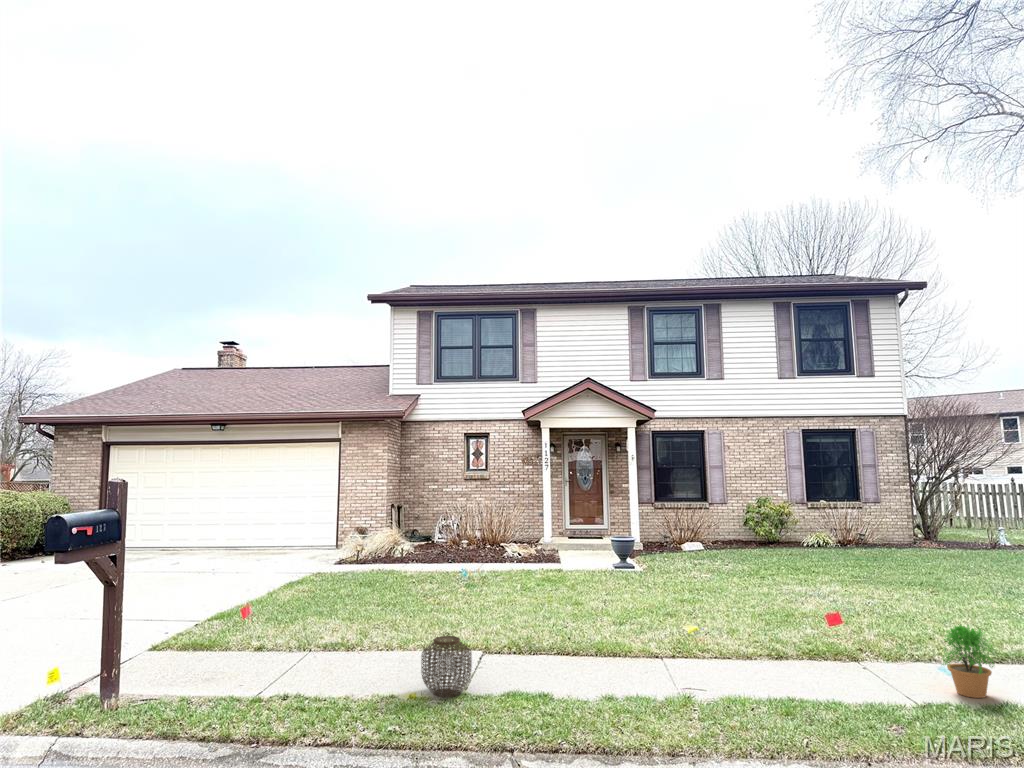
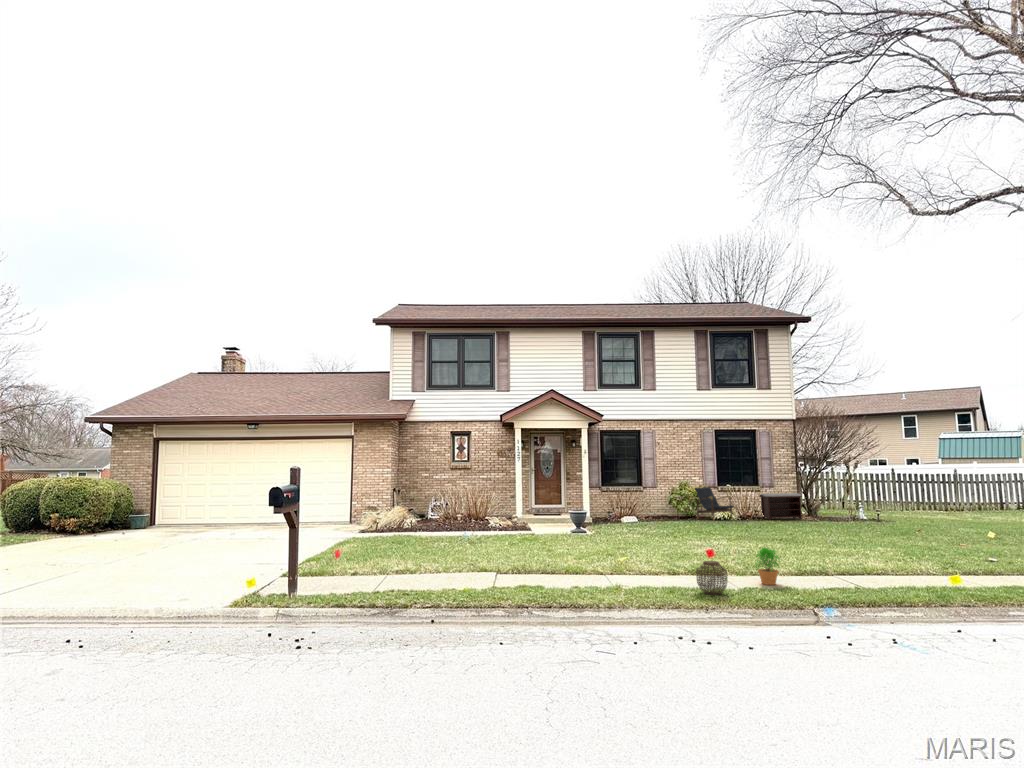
lounge chair: none [777,504,831,548] -> present [695,487,734,520]
bench: none [863,512,922,547] -> present [760,493,802,520]
woven basket: present [421,636,472,697] -> present [696,561,727,595]

